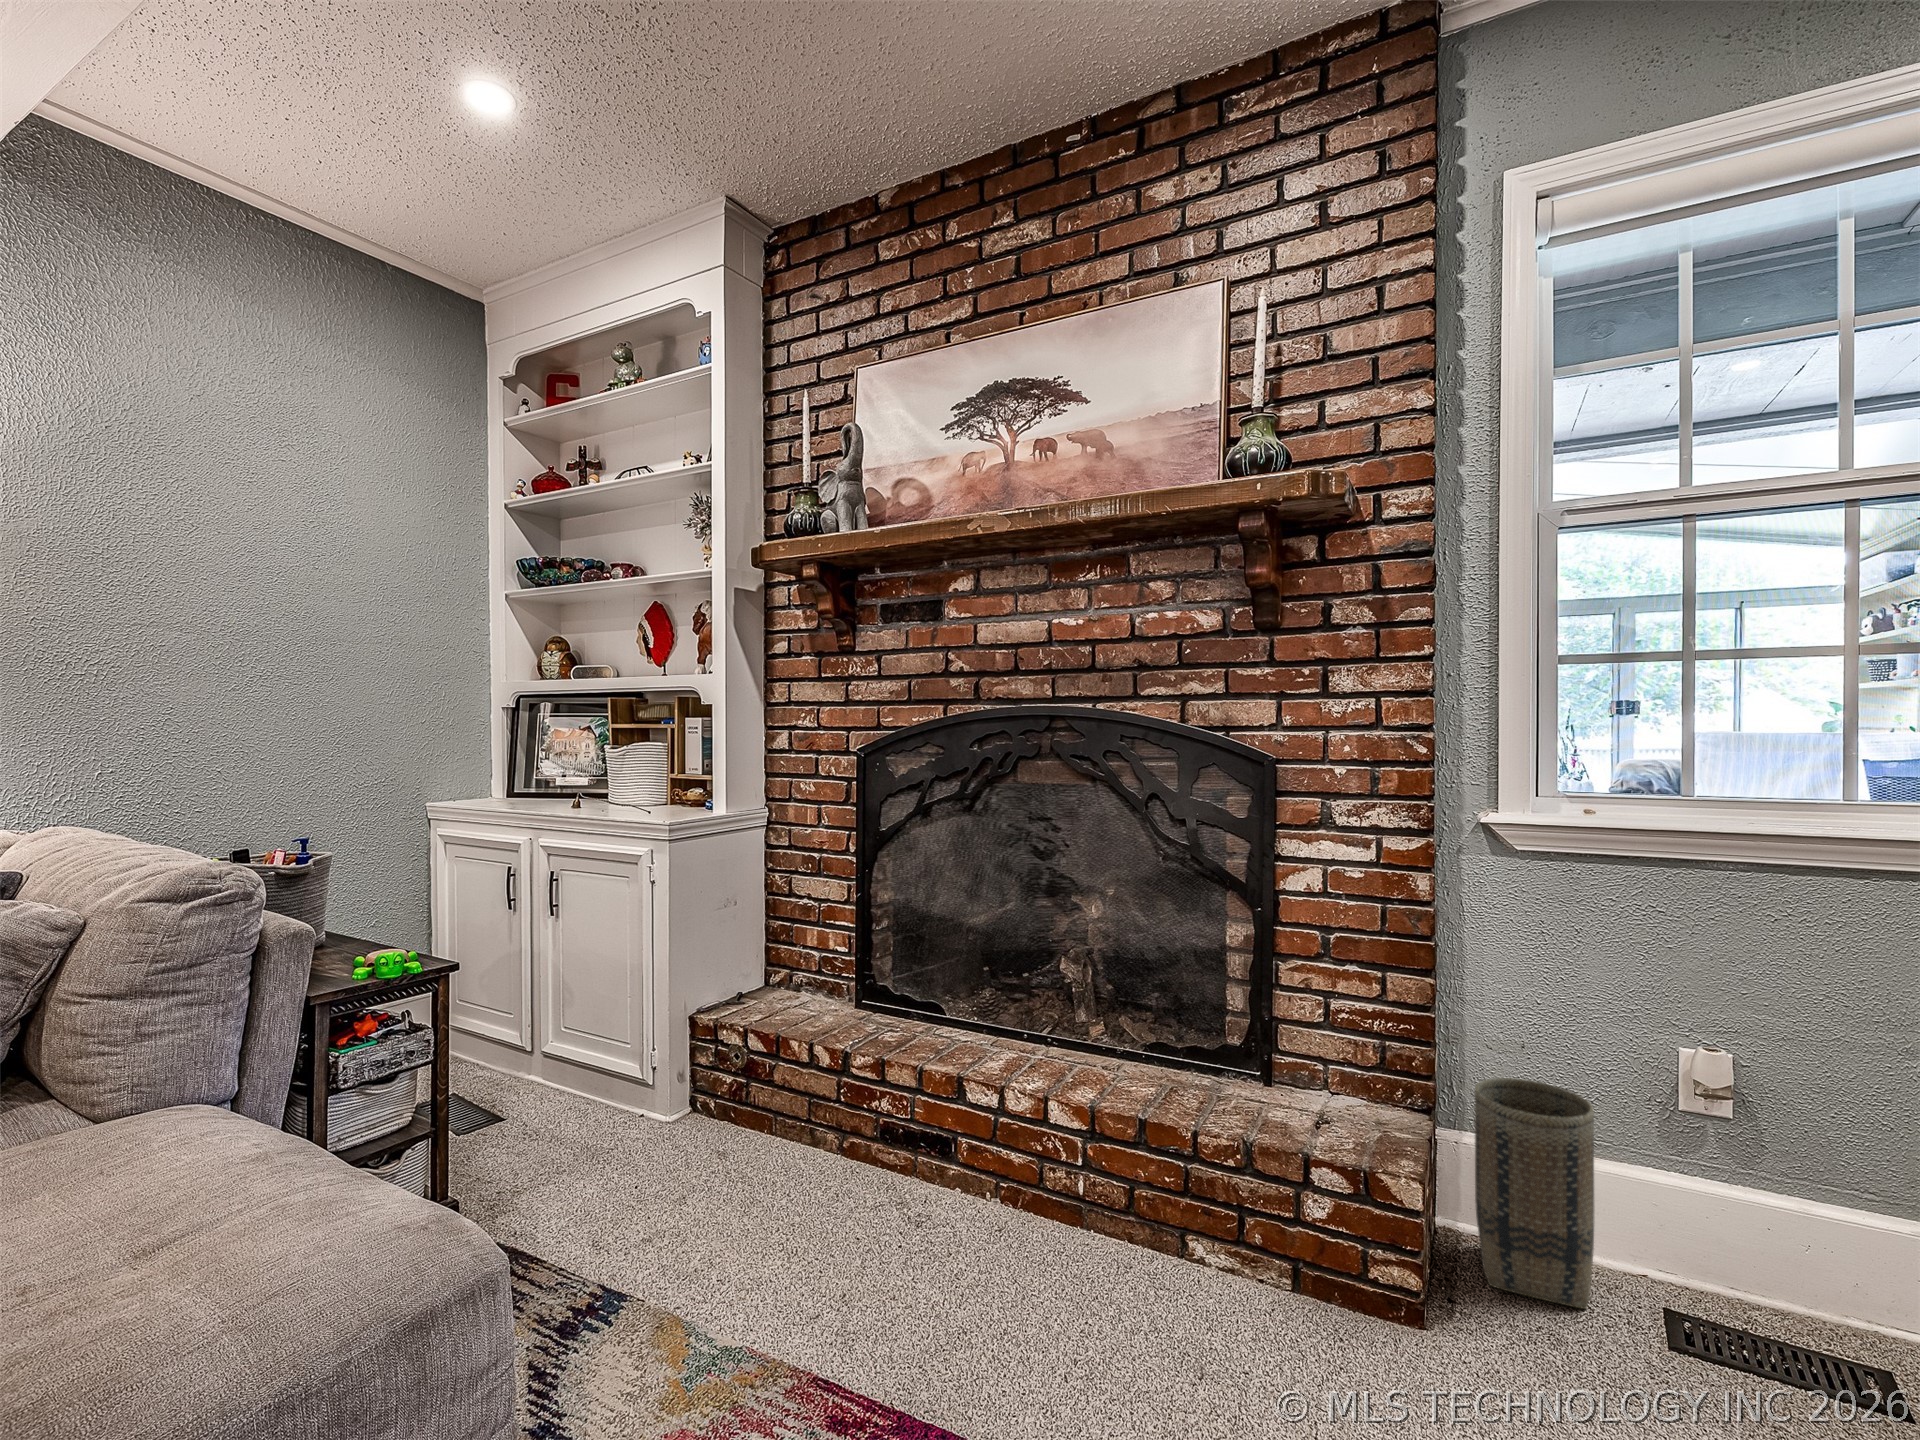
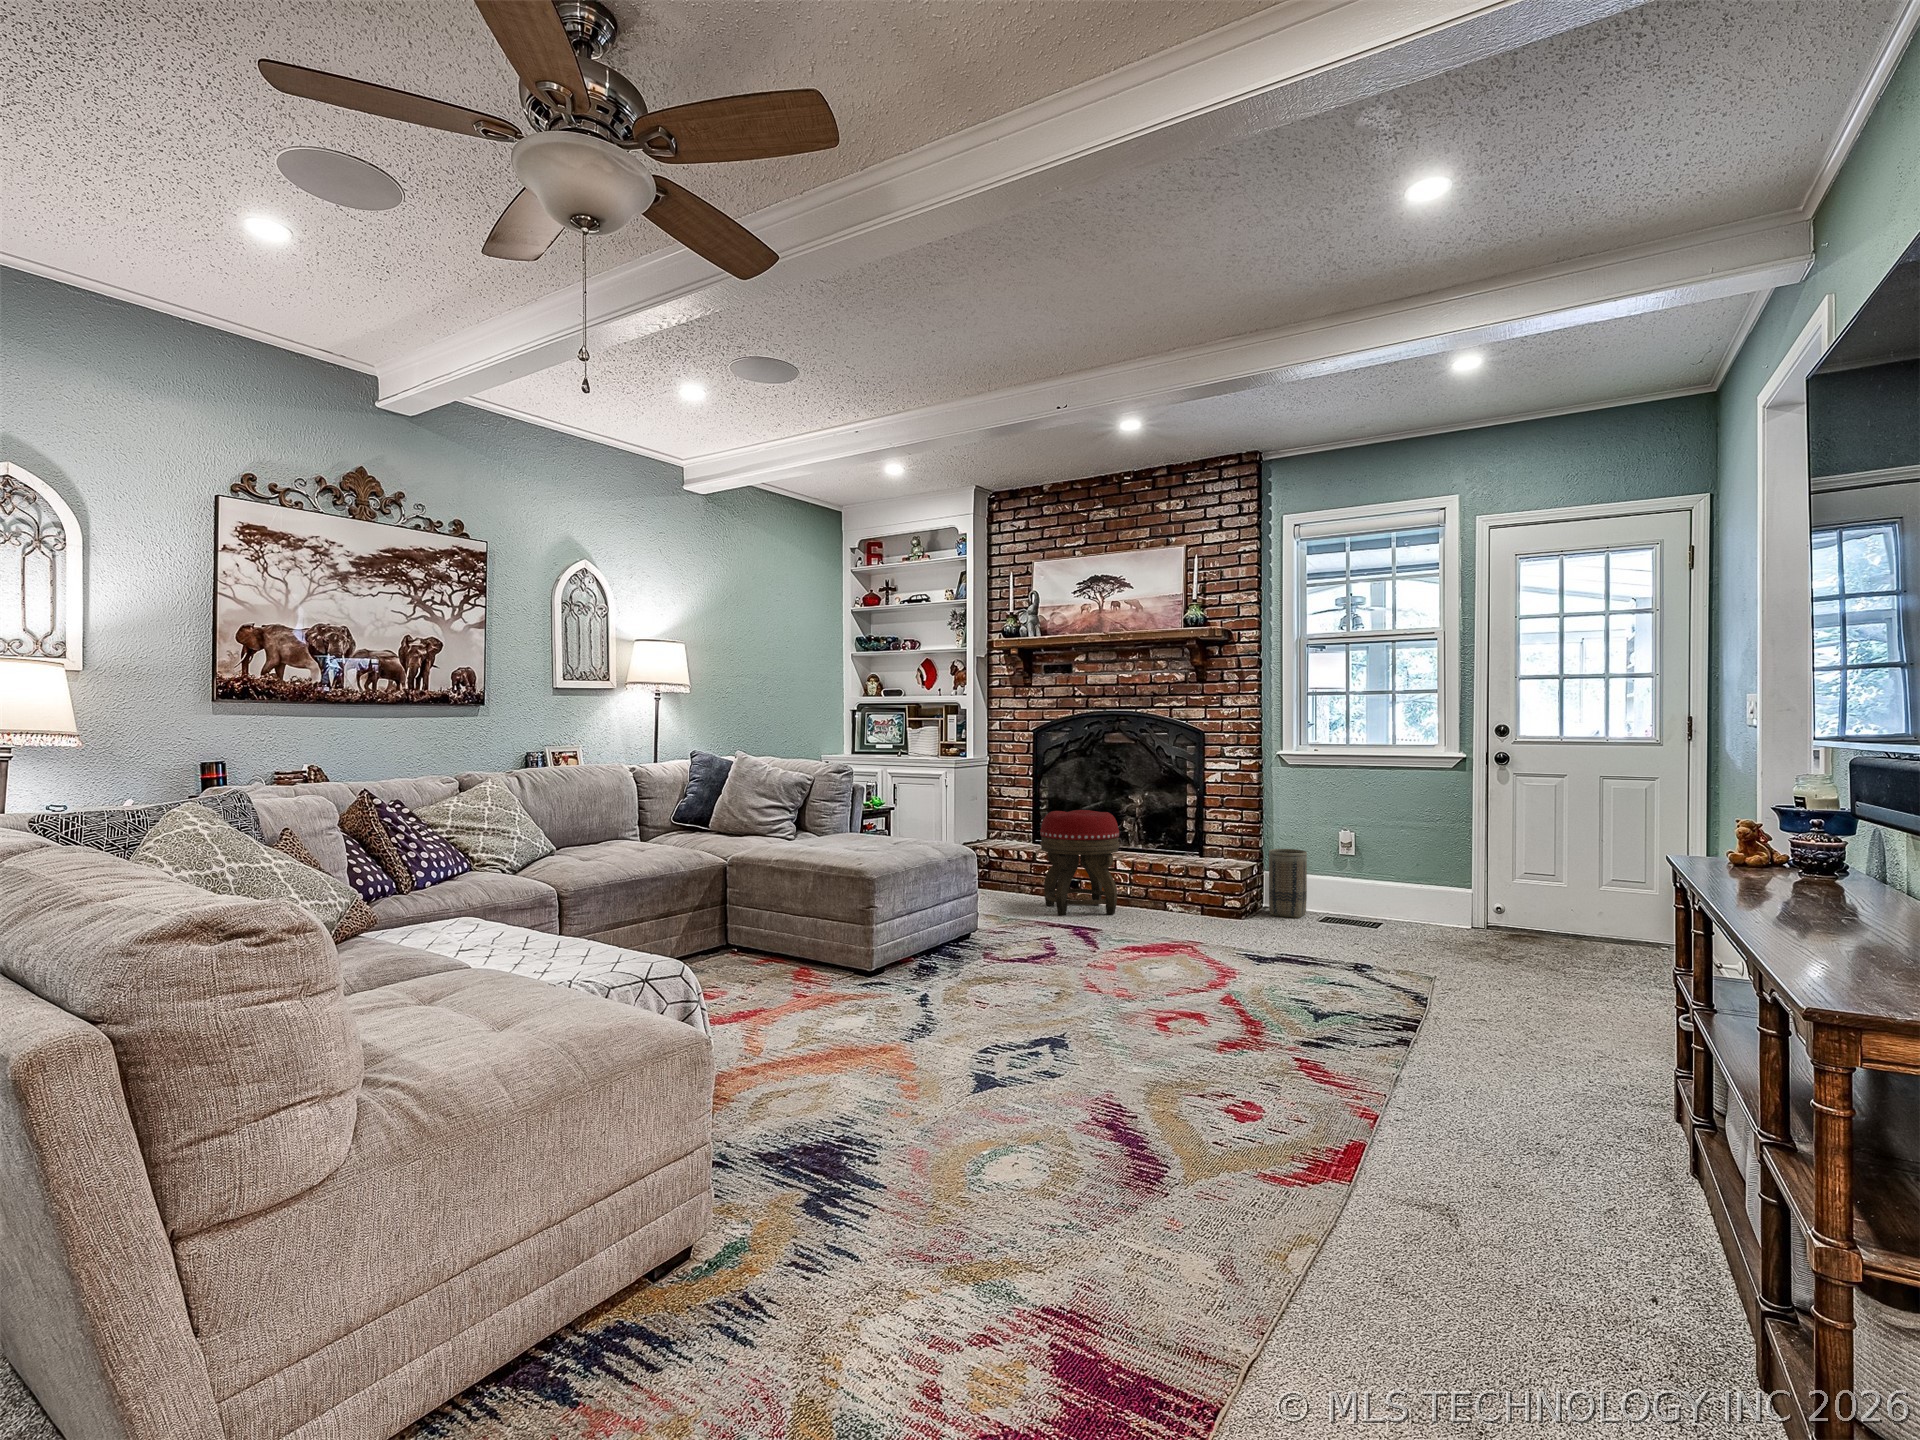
footstool: none [831,974,1060,1343] -> present [1040,810,1119,916]

